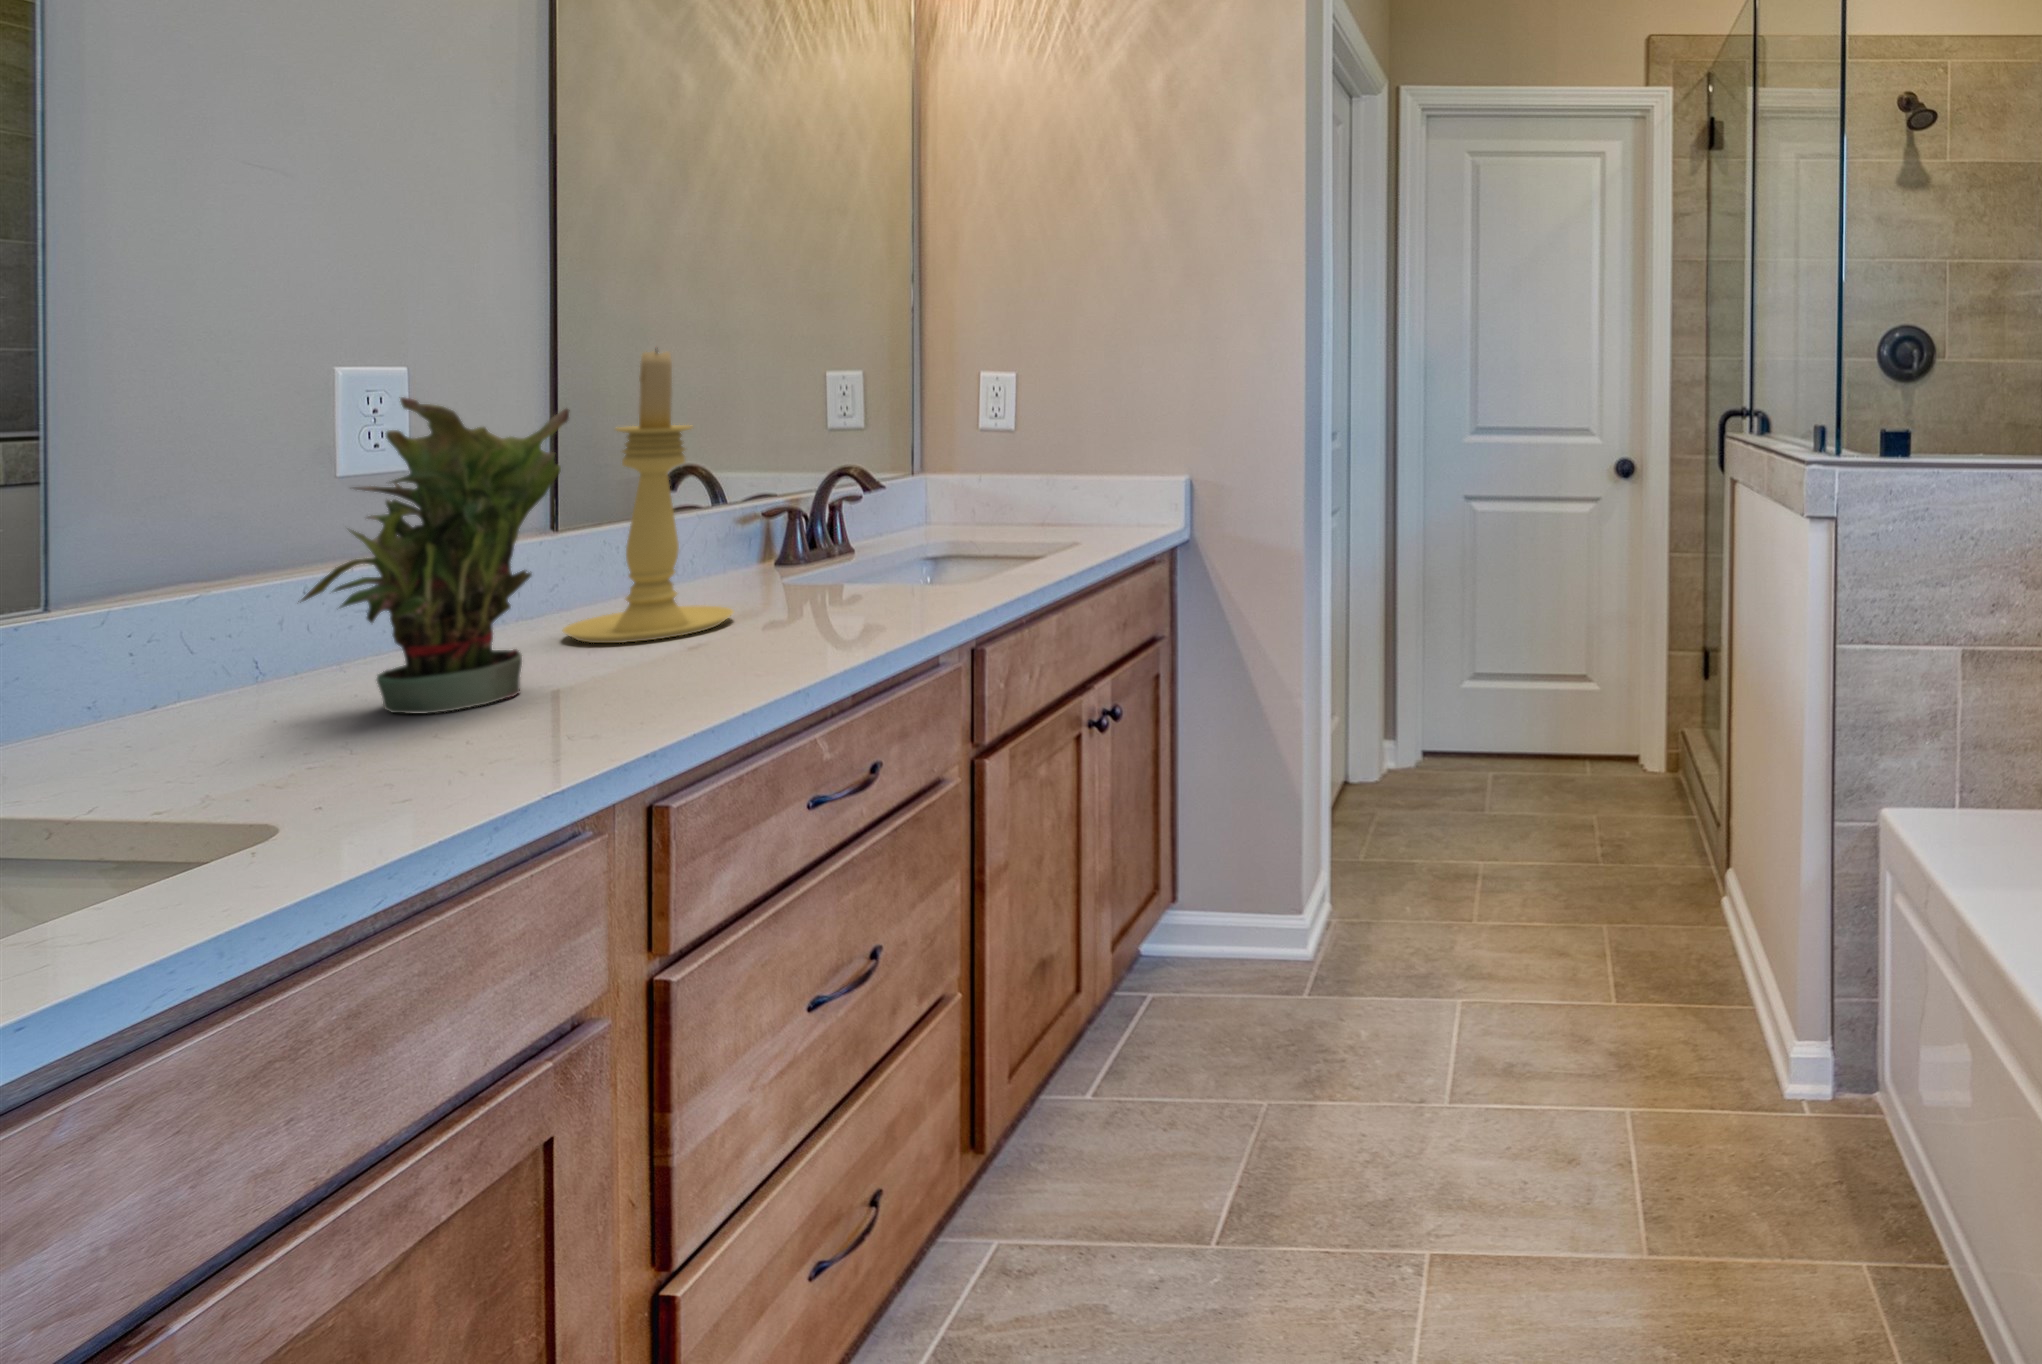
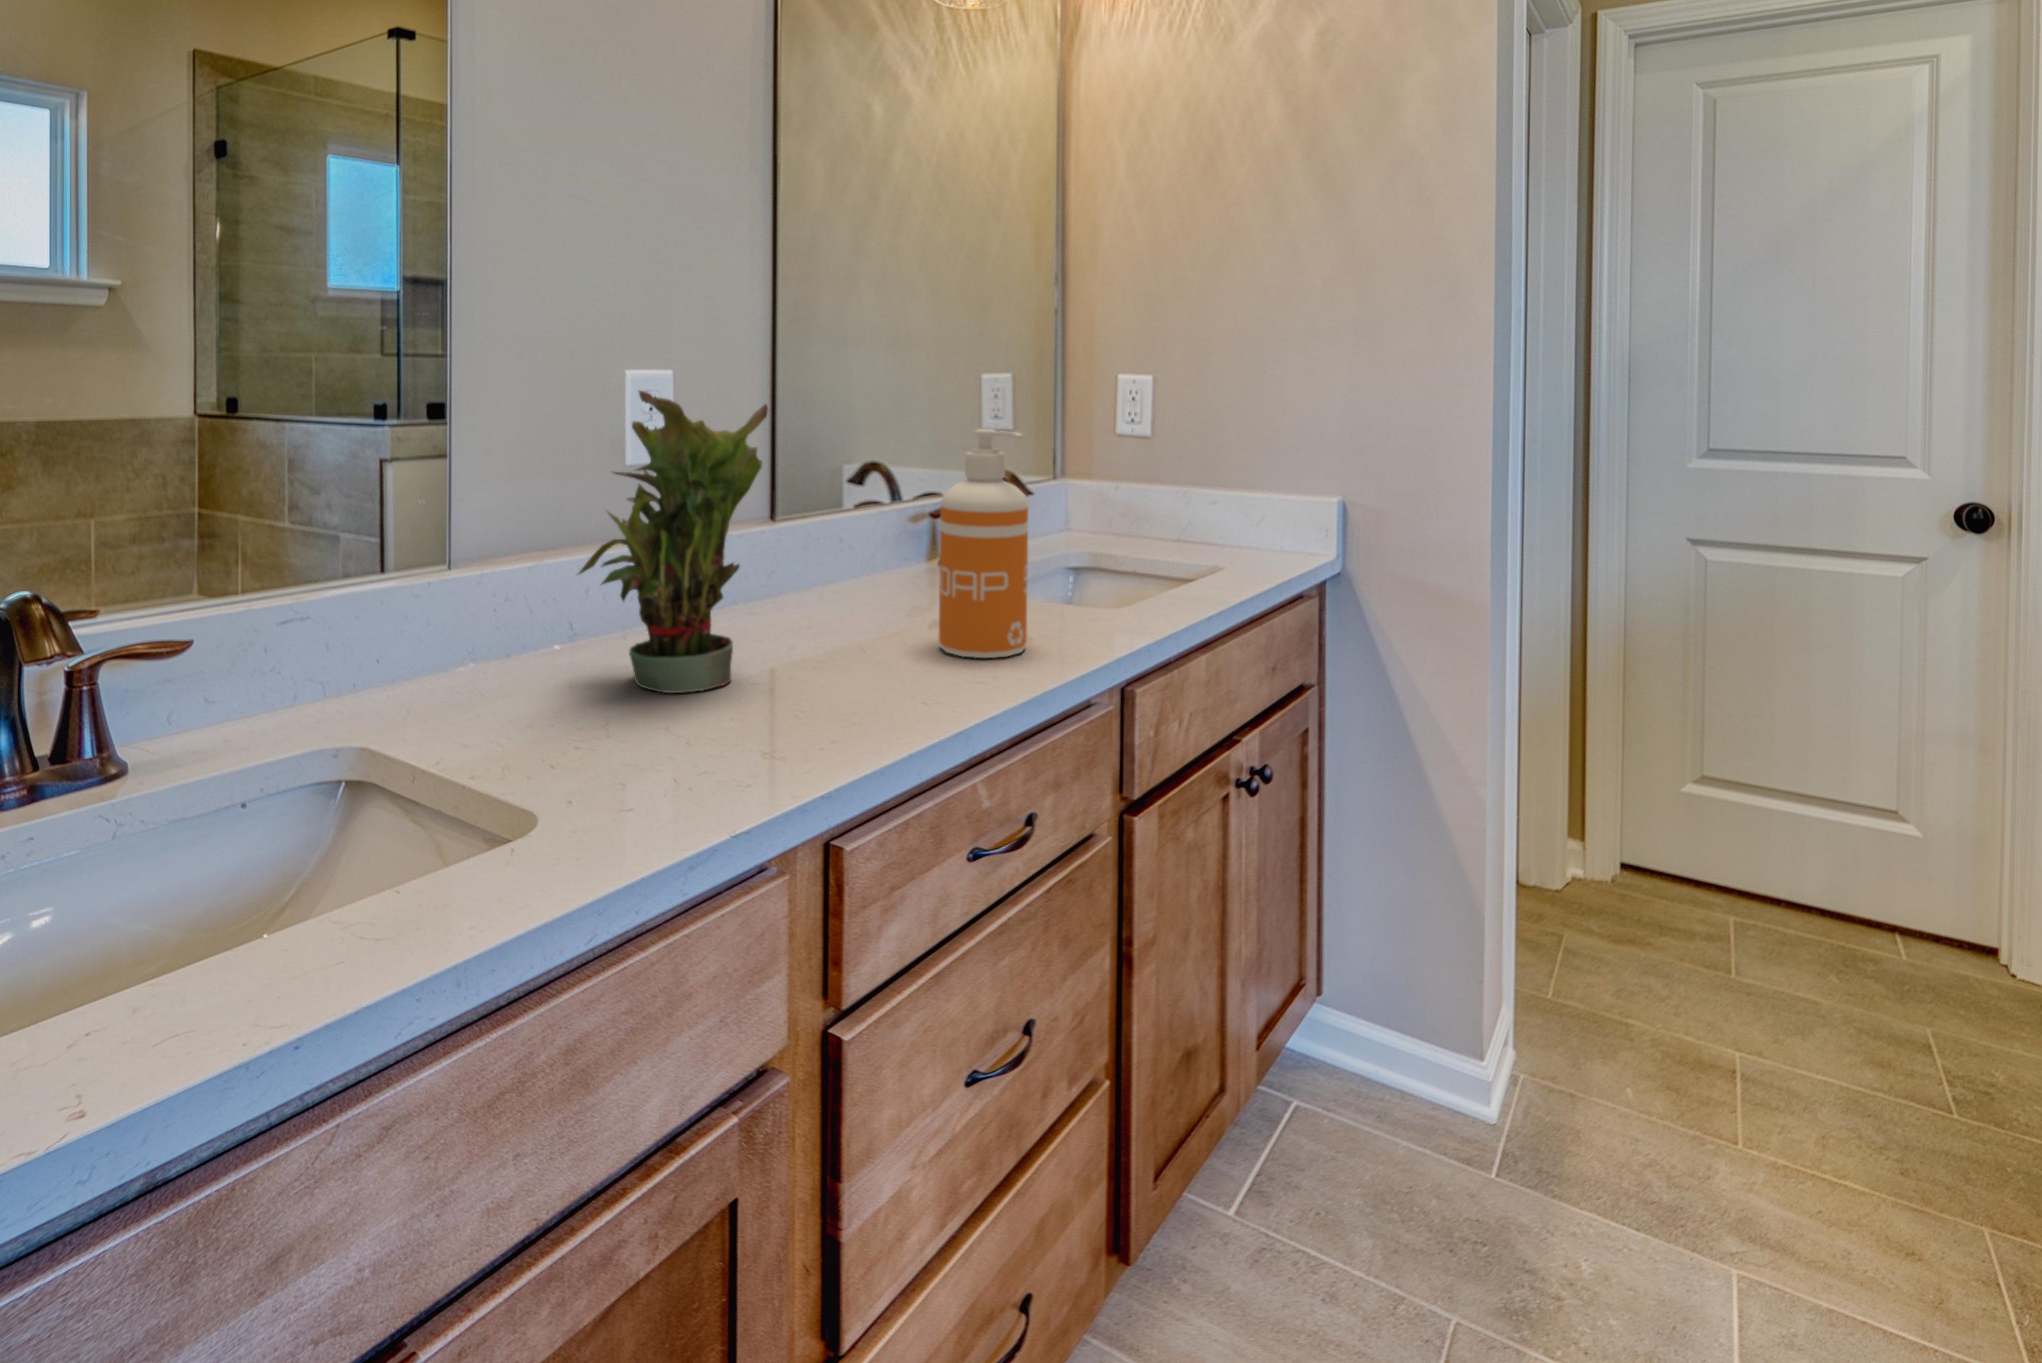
candle holder: present [563,351,733,643] -> none [771,344,906,635]
soap dispenser: none [774,426,873,639] -> present [939,429,1028,658]

